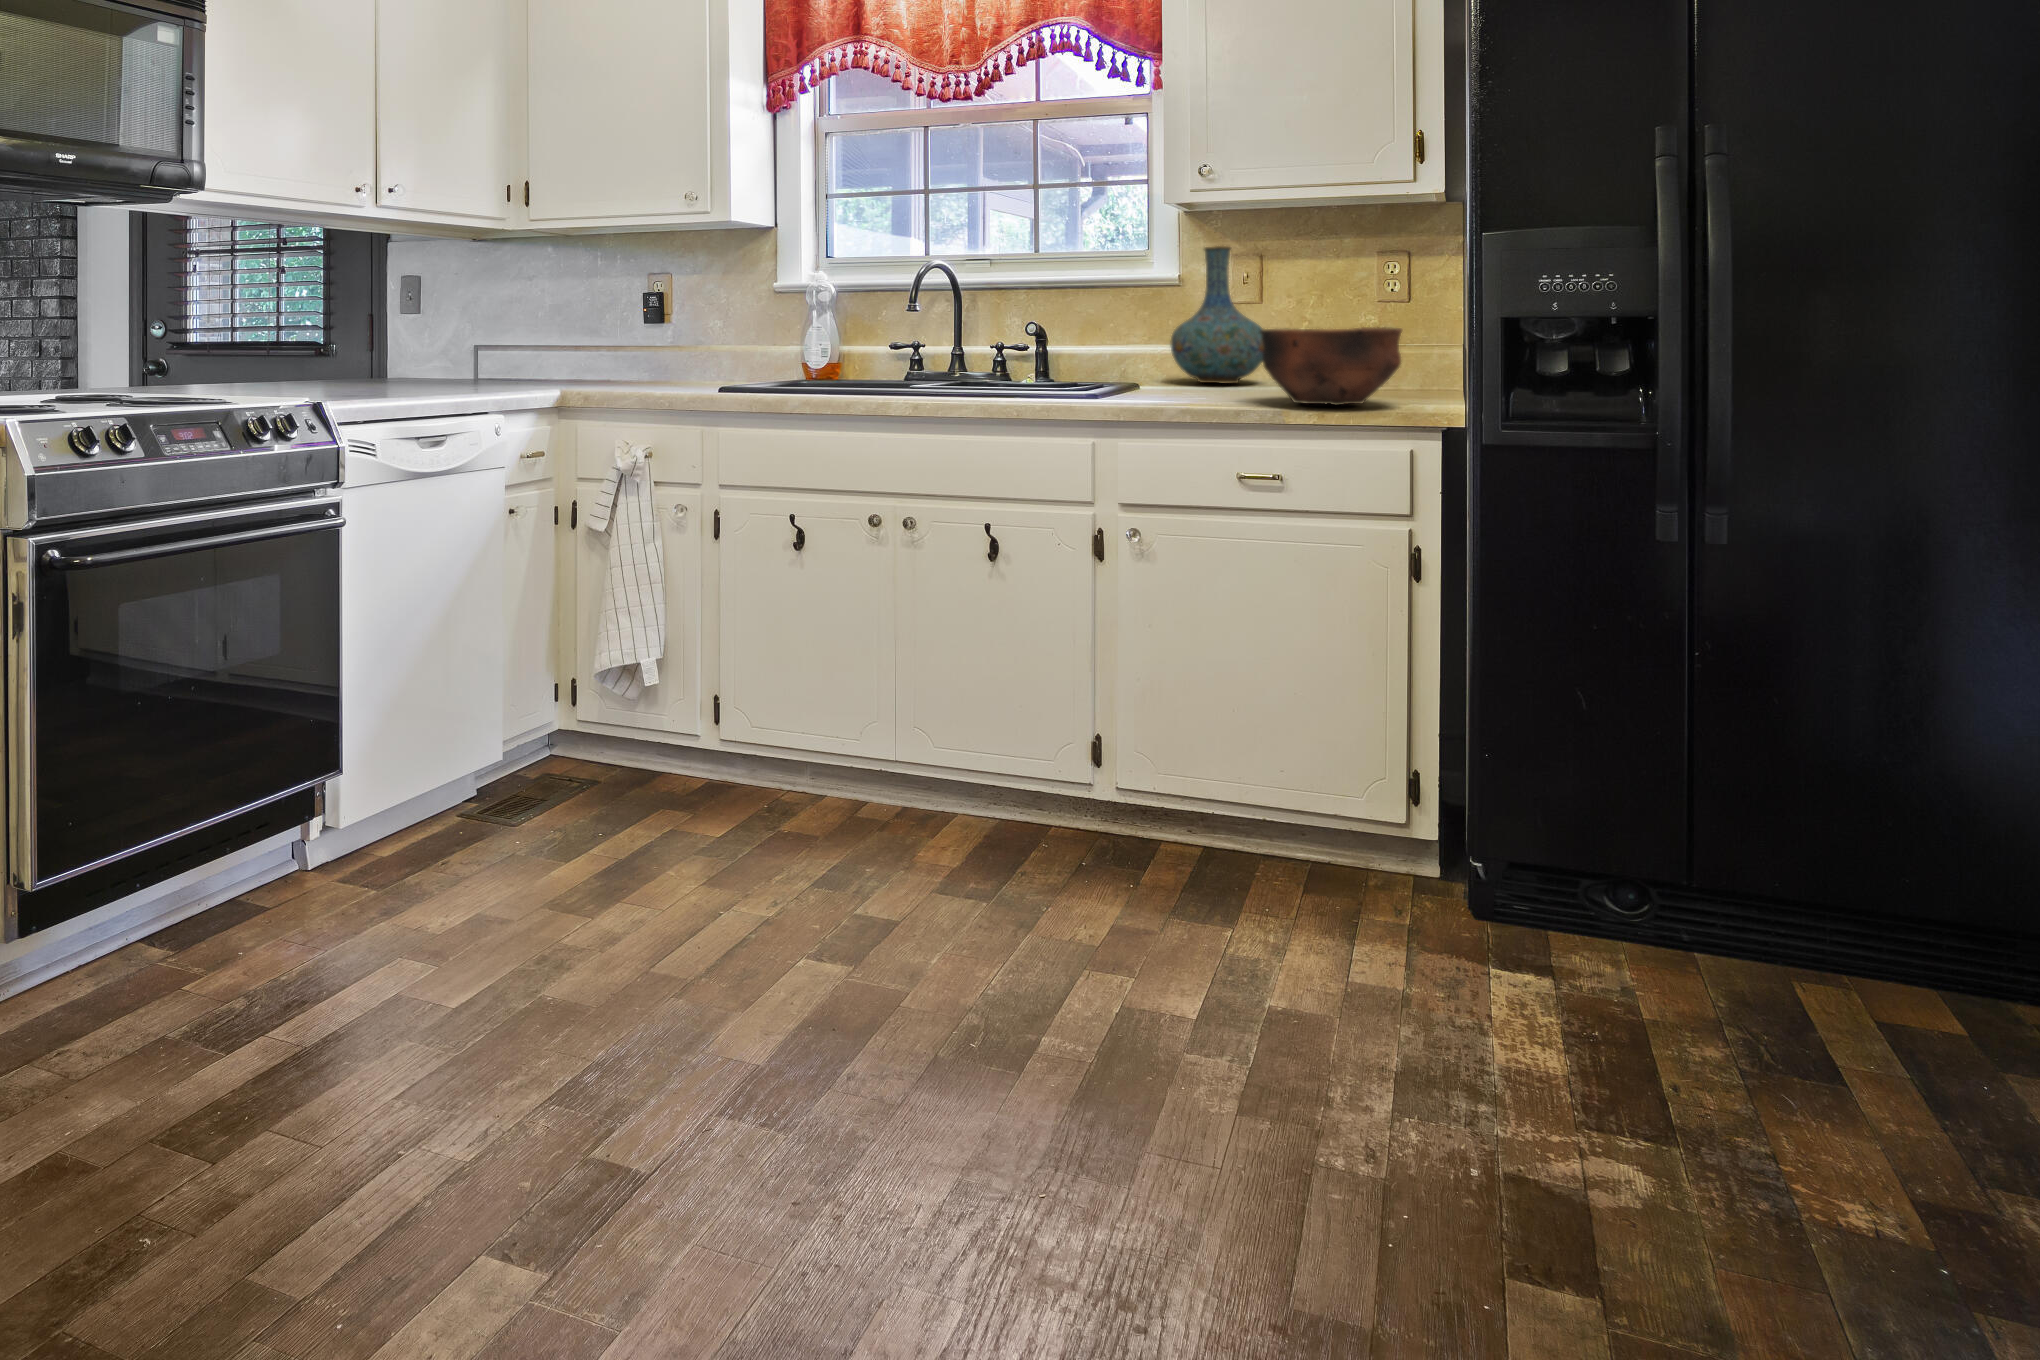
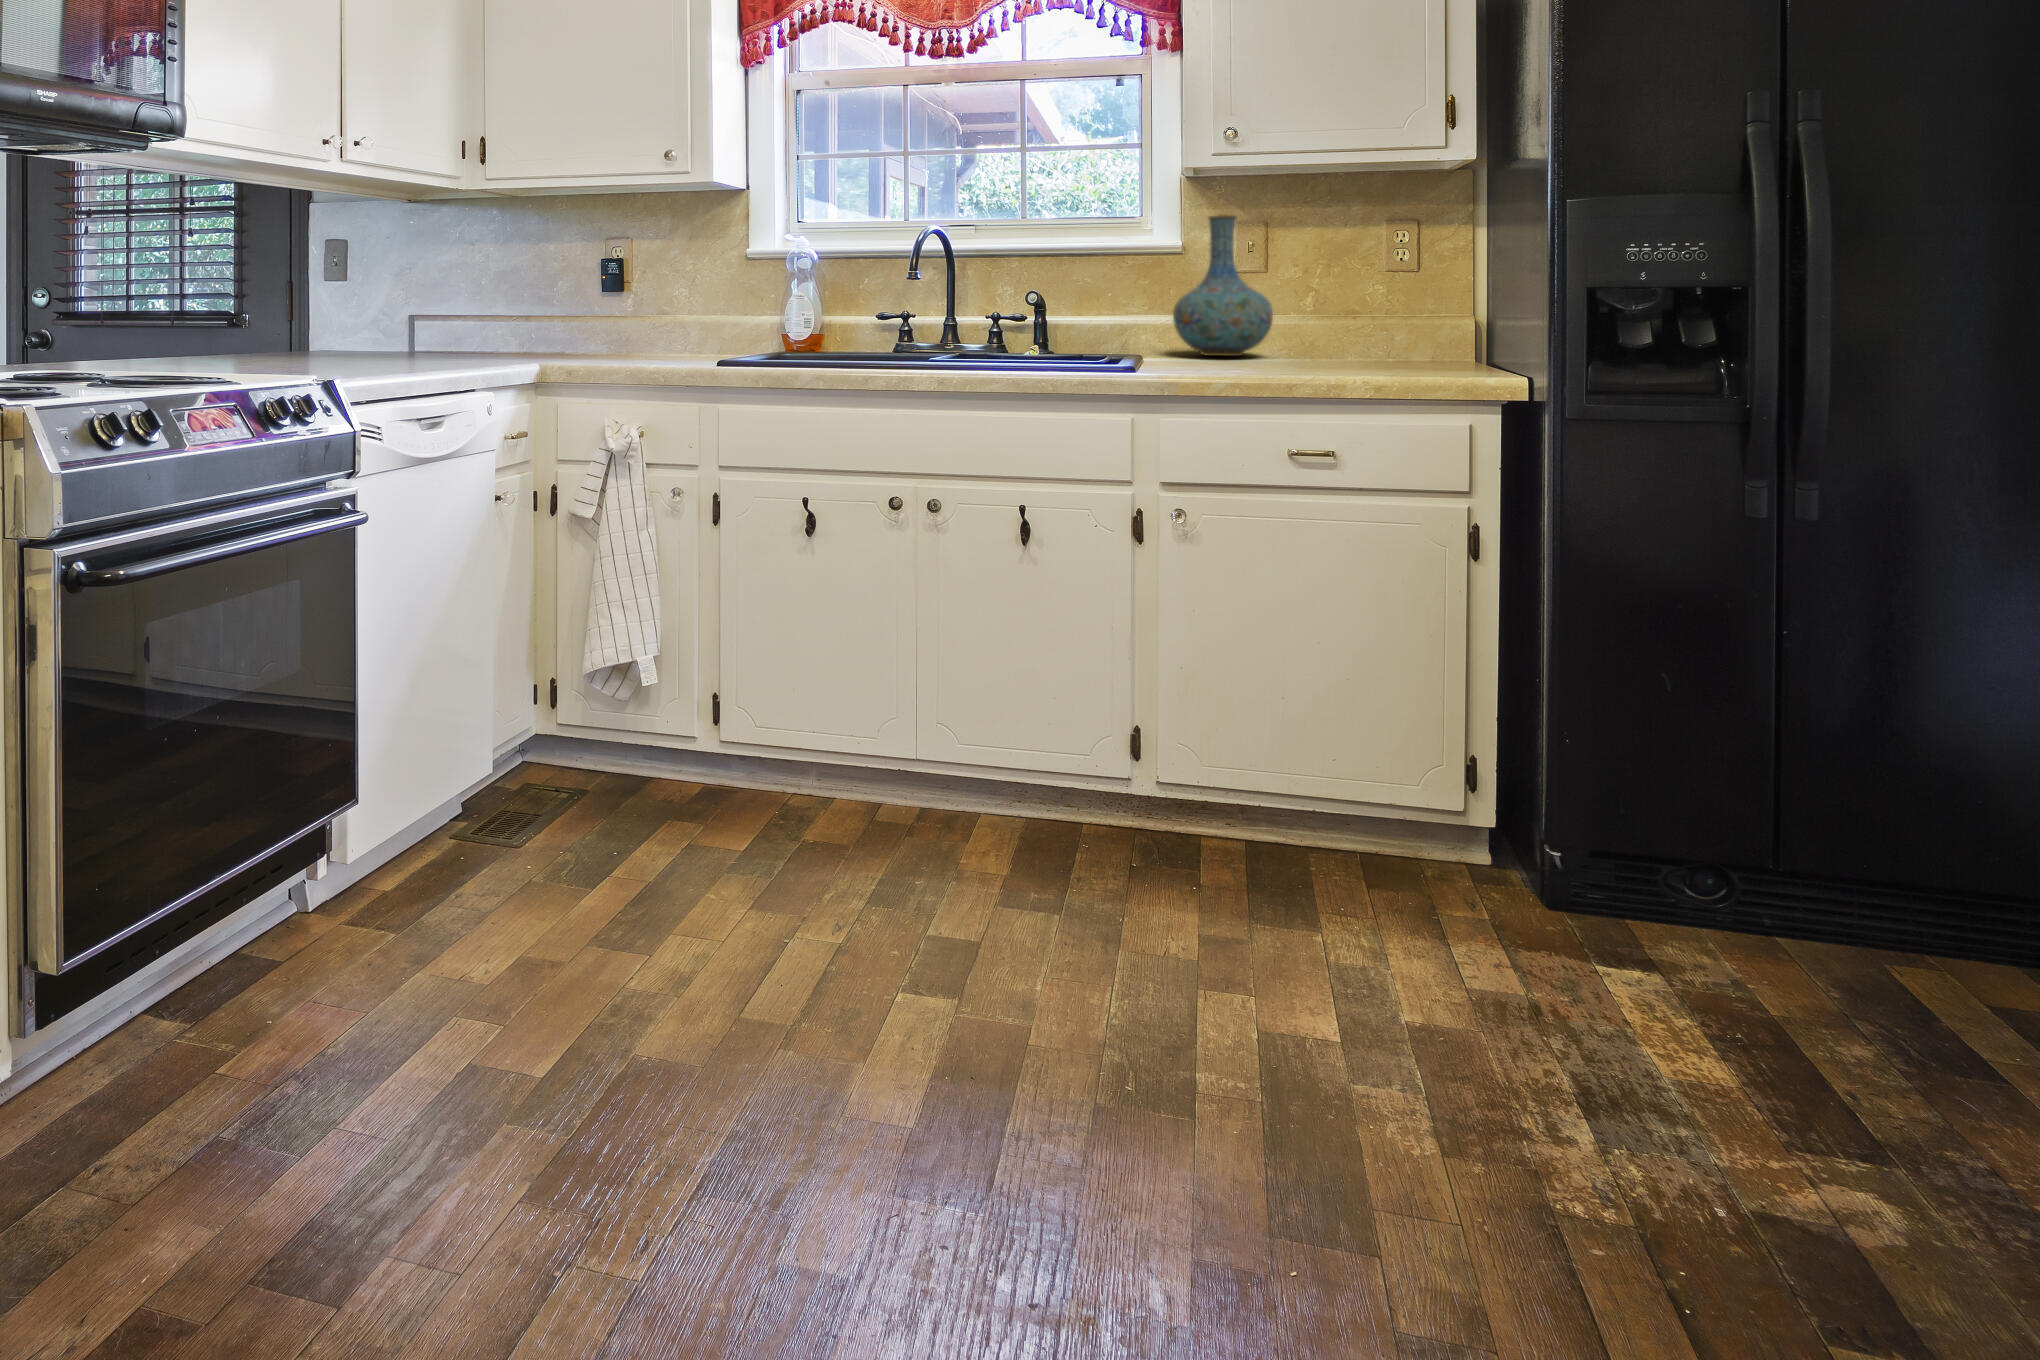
bowl: present [1259,327,1402,405] -> none [1297,299,1450,378]

